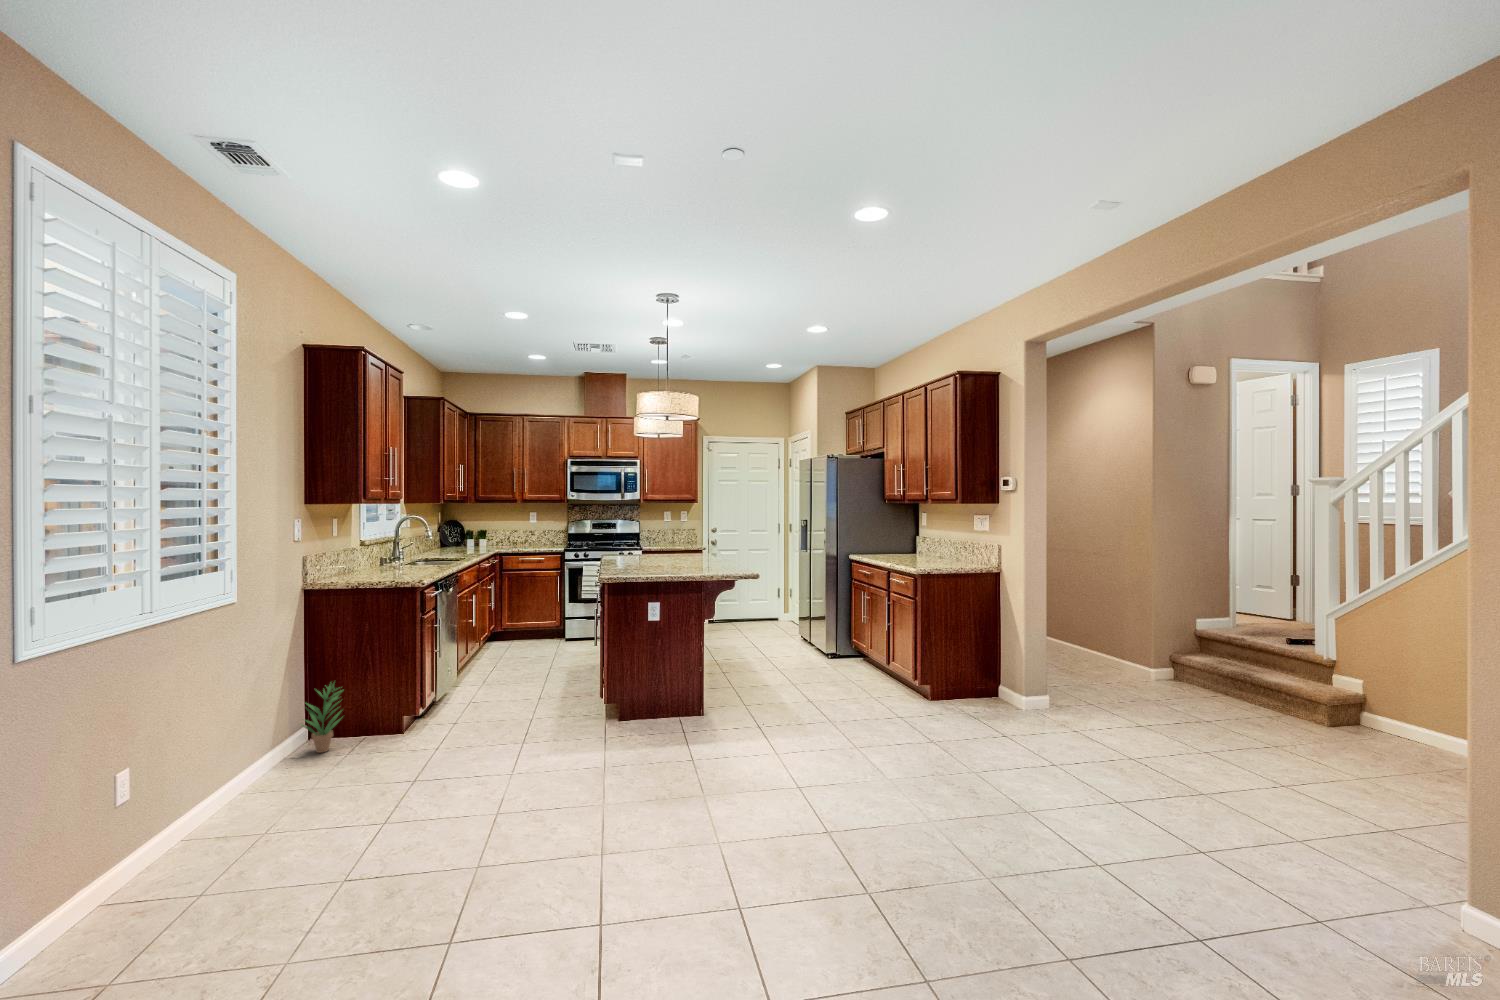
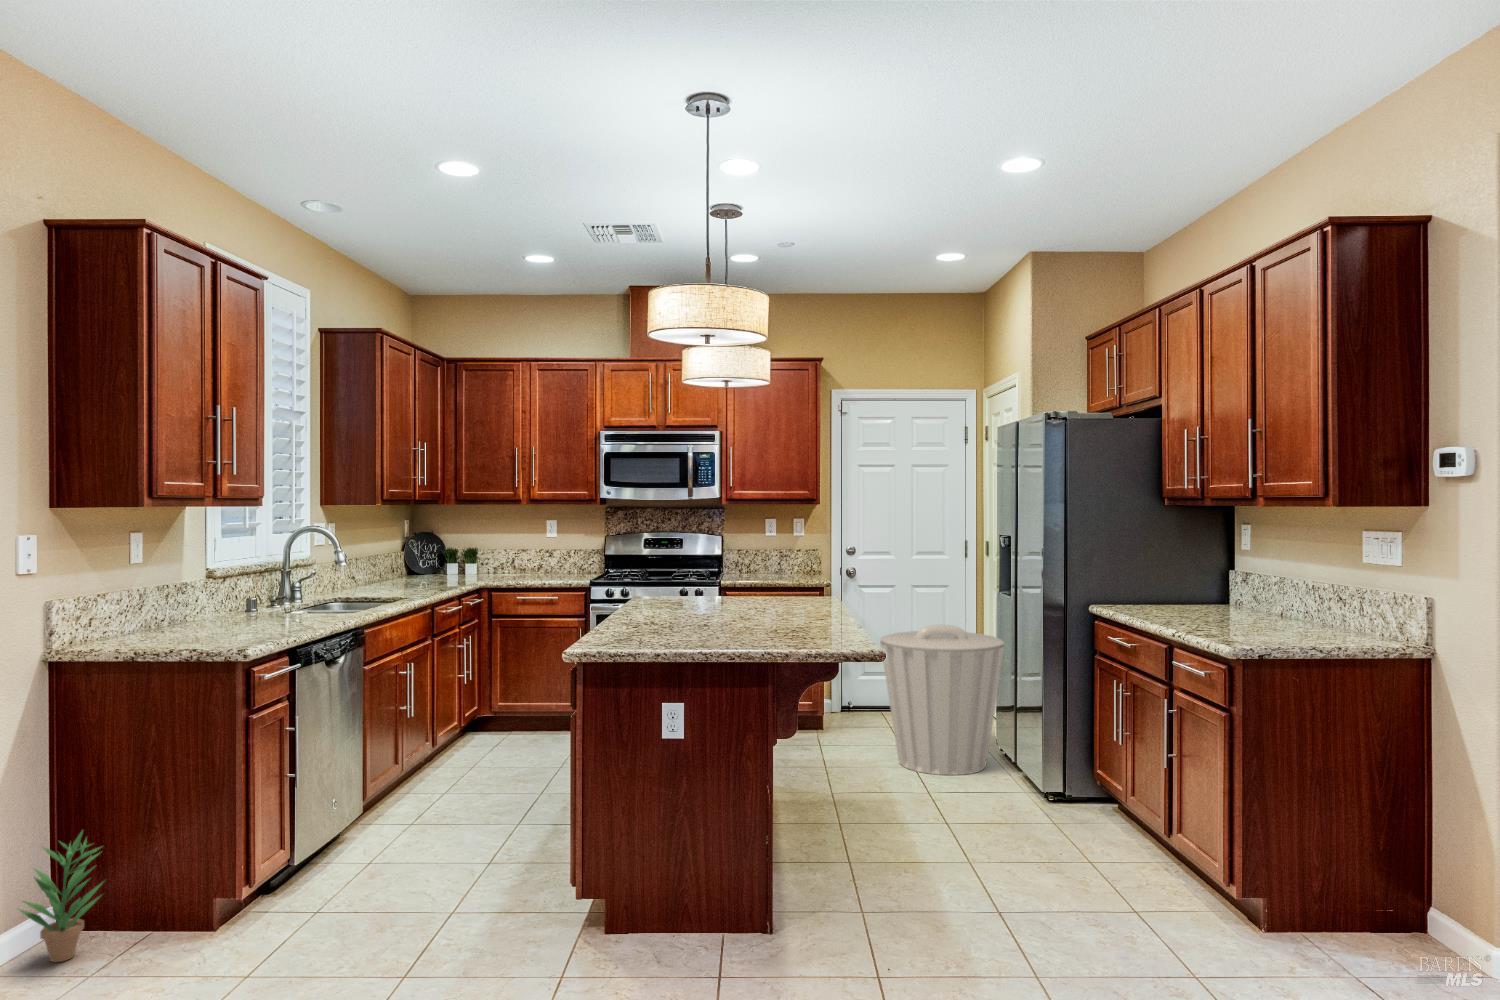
trash can: none [738,569,805,650] -> present [880,625,1004,775]

